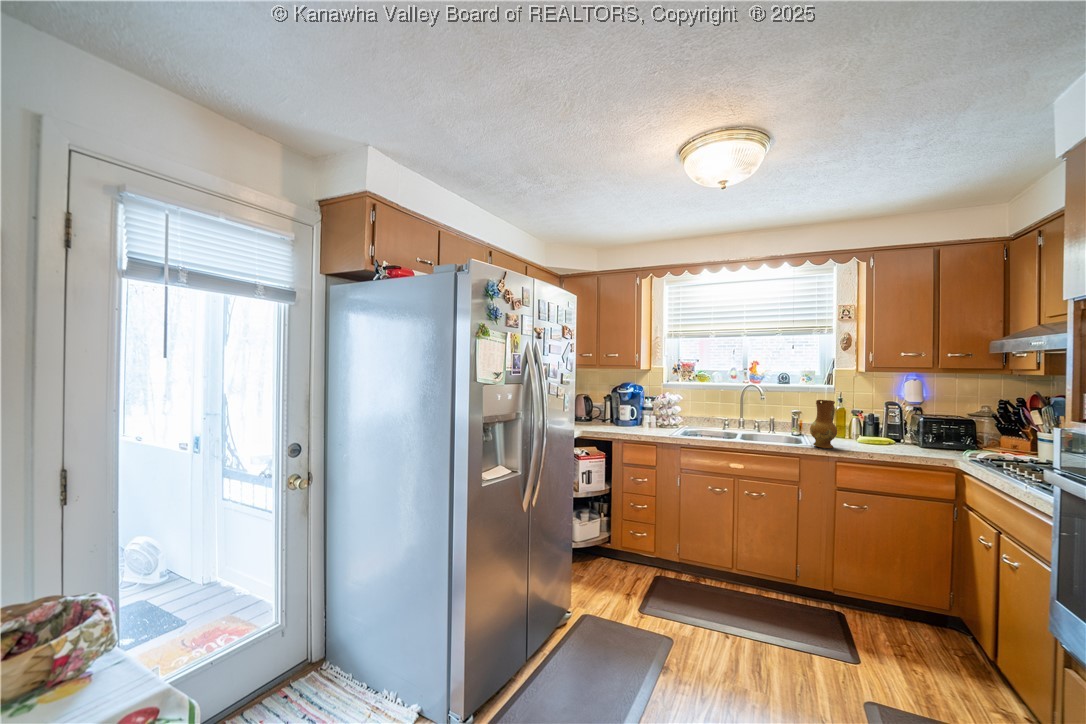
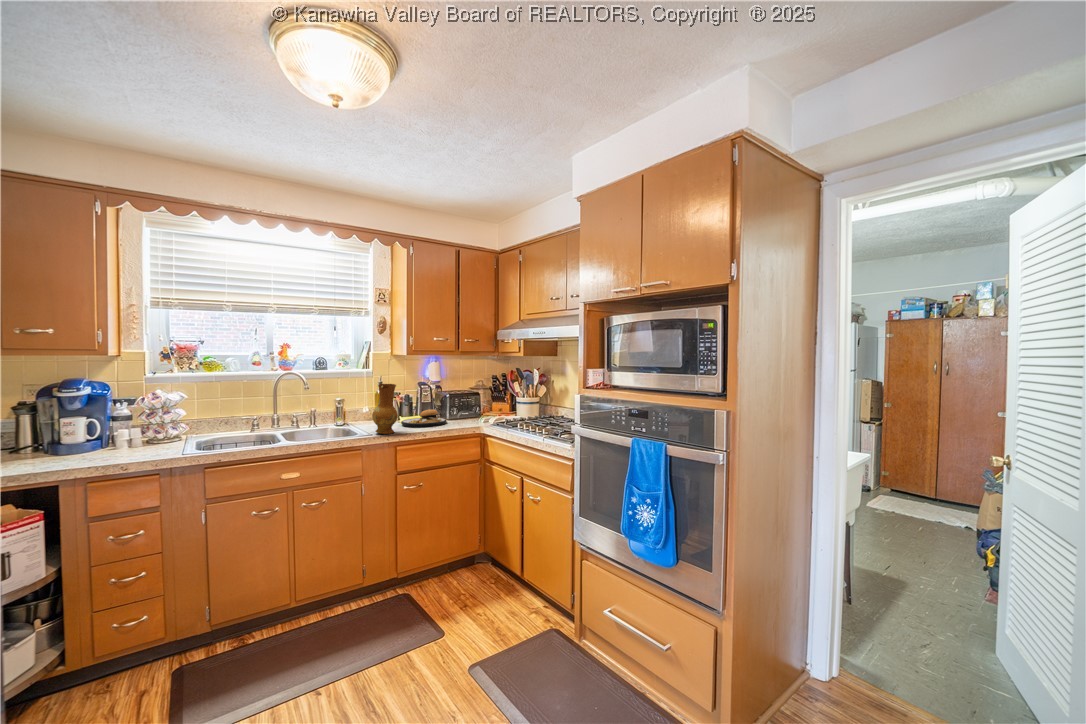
plate: none [852,423,911,451] -> present [401,409,446,427]

